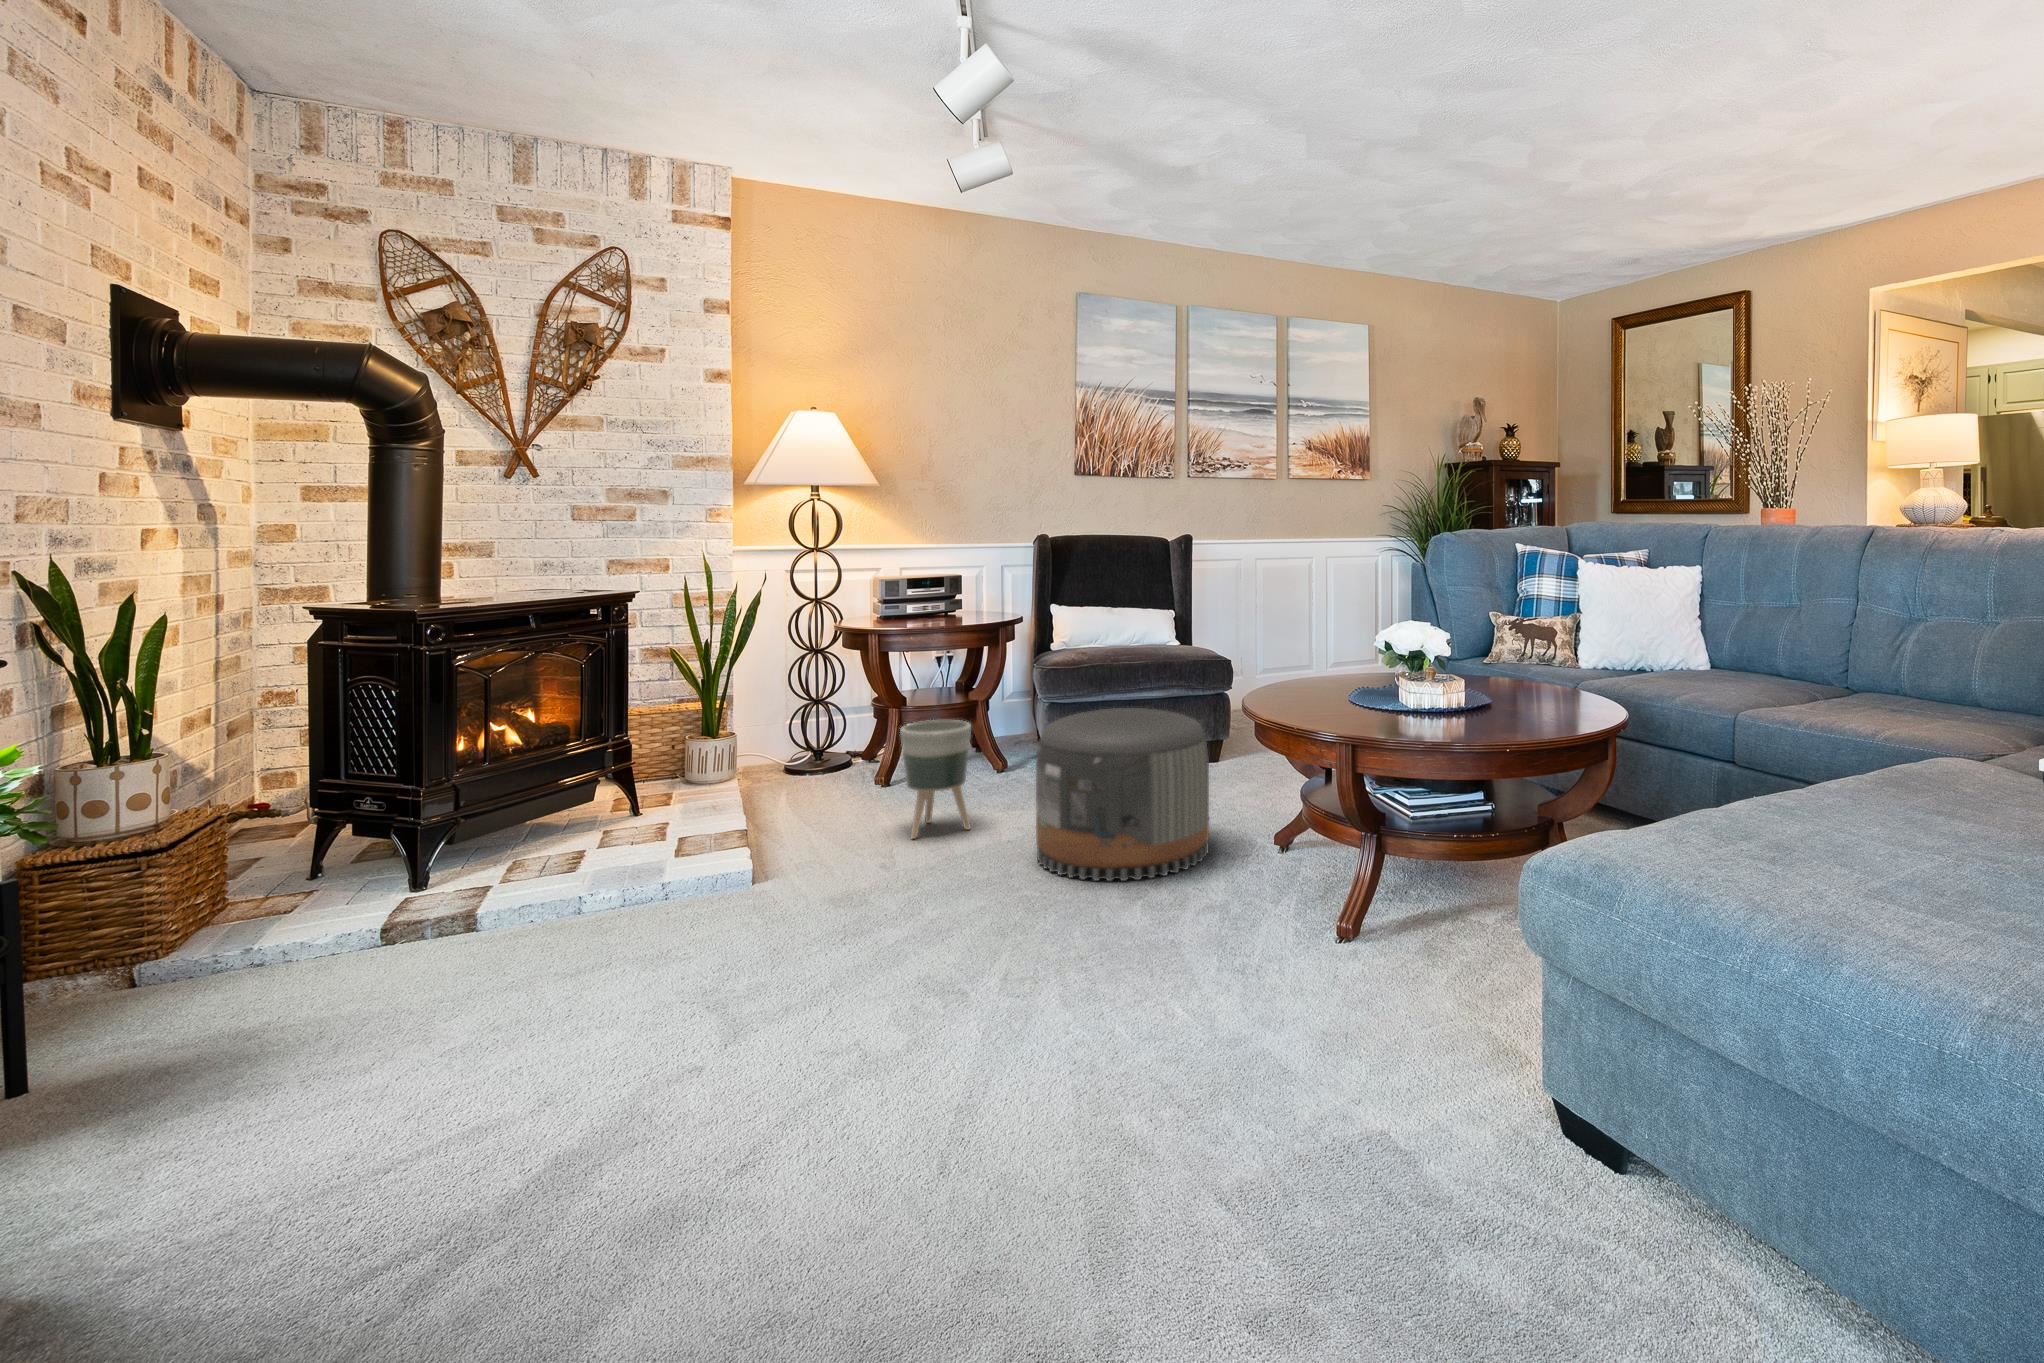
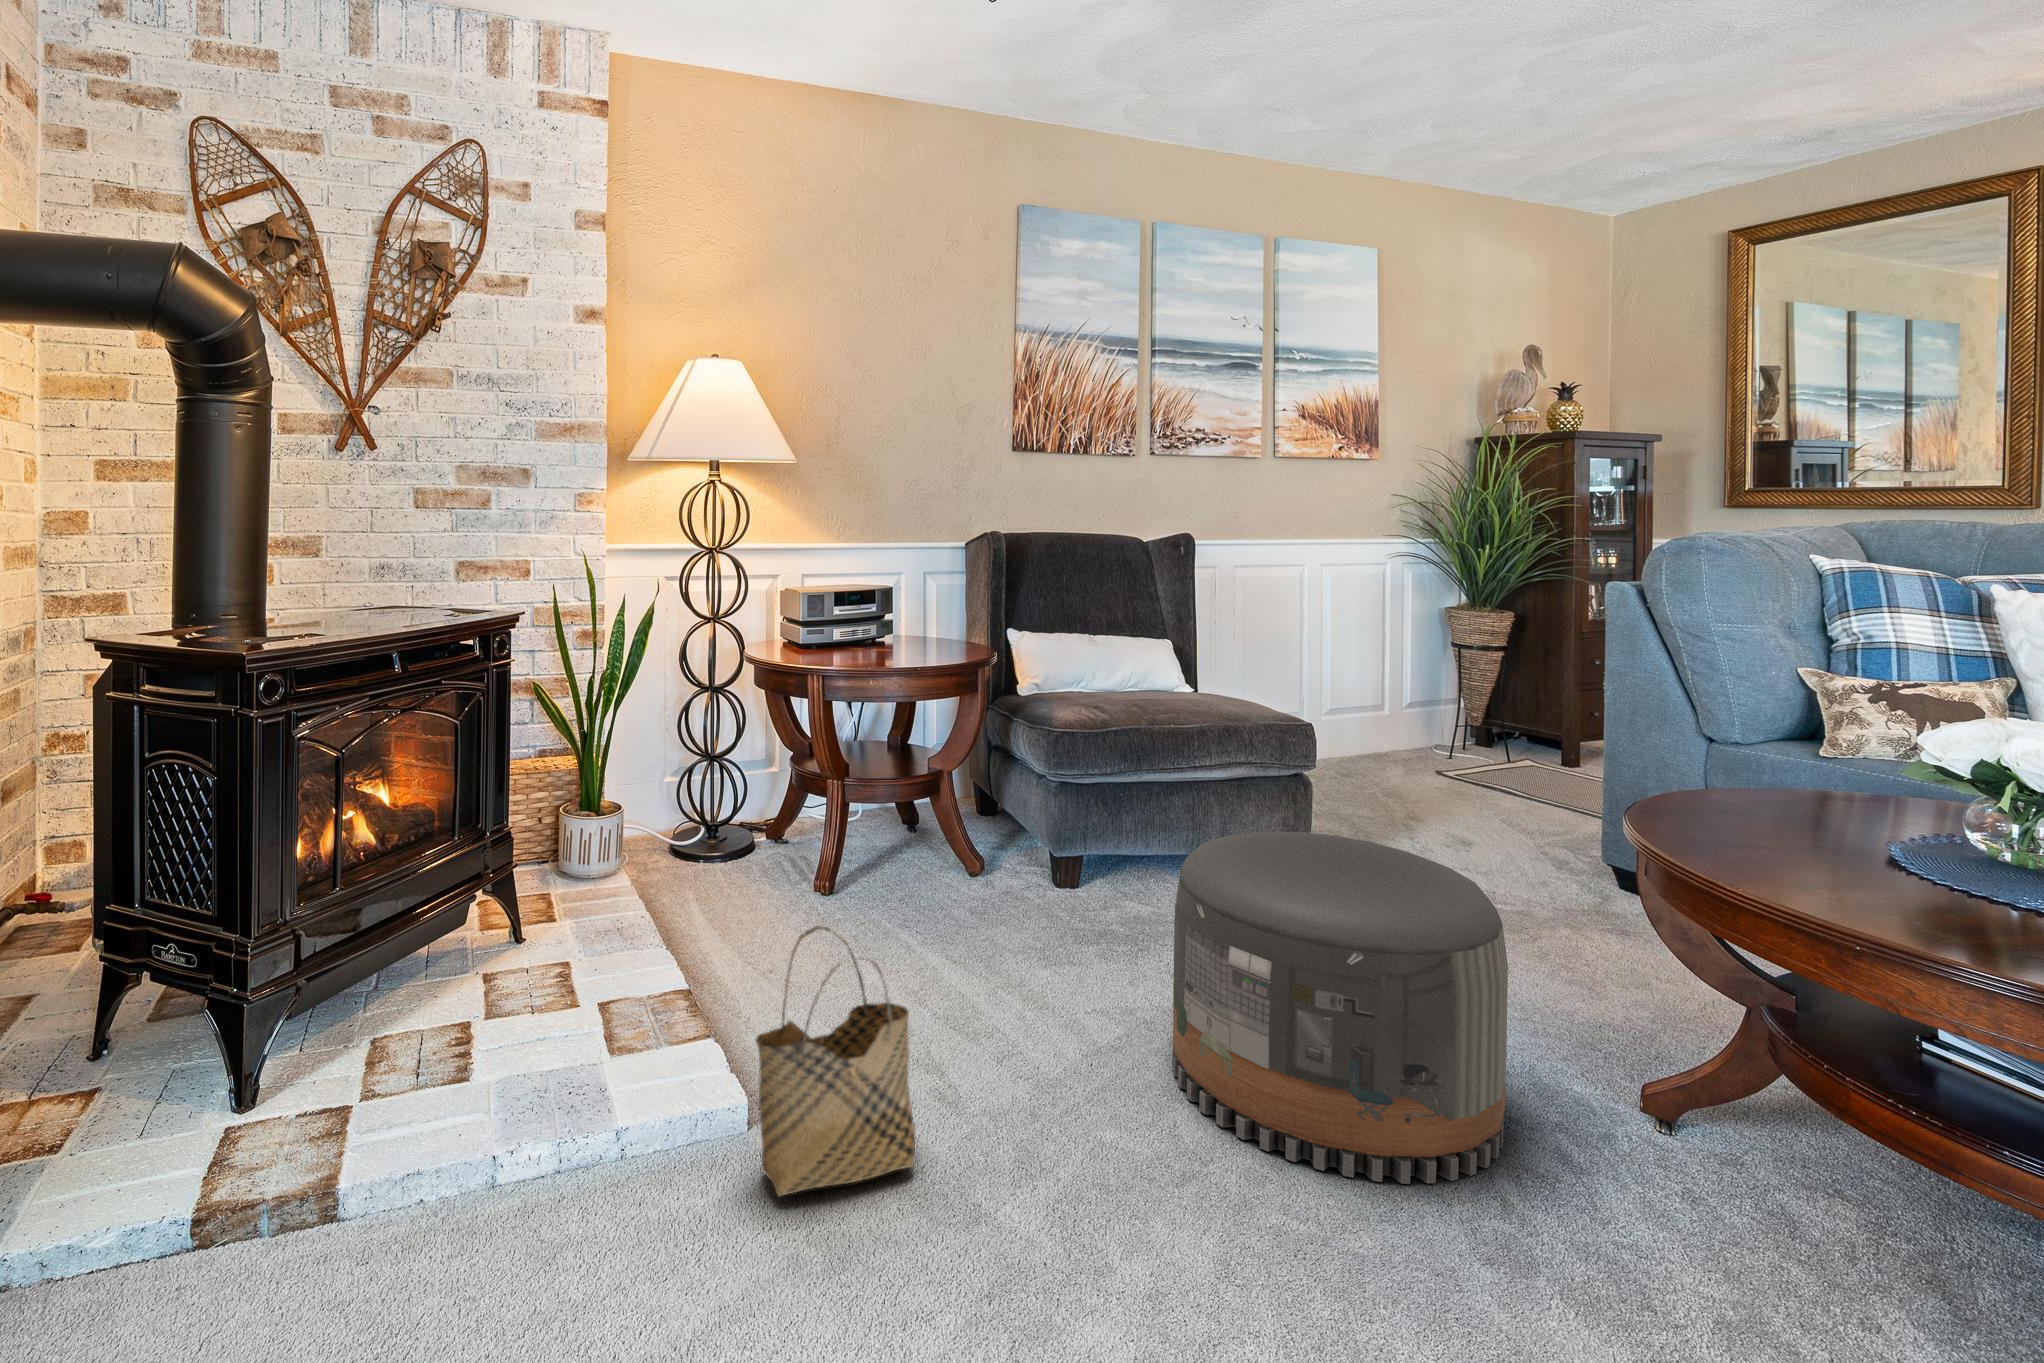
planter: present [900,720,971,839] -> none [909,822,1017,1019]
woven basket: none [744,762,849,907] -> present [756,926,915,1196]

